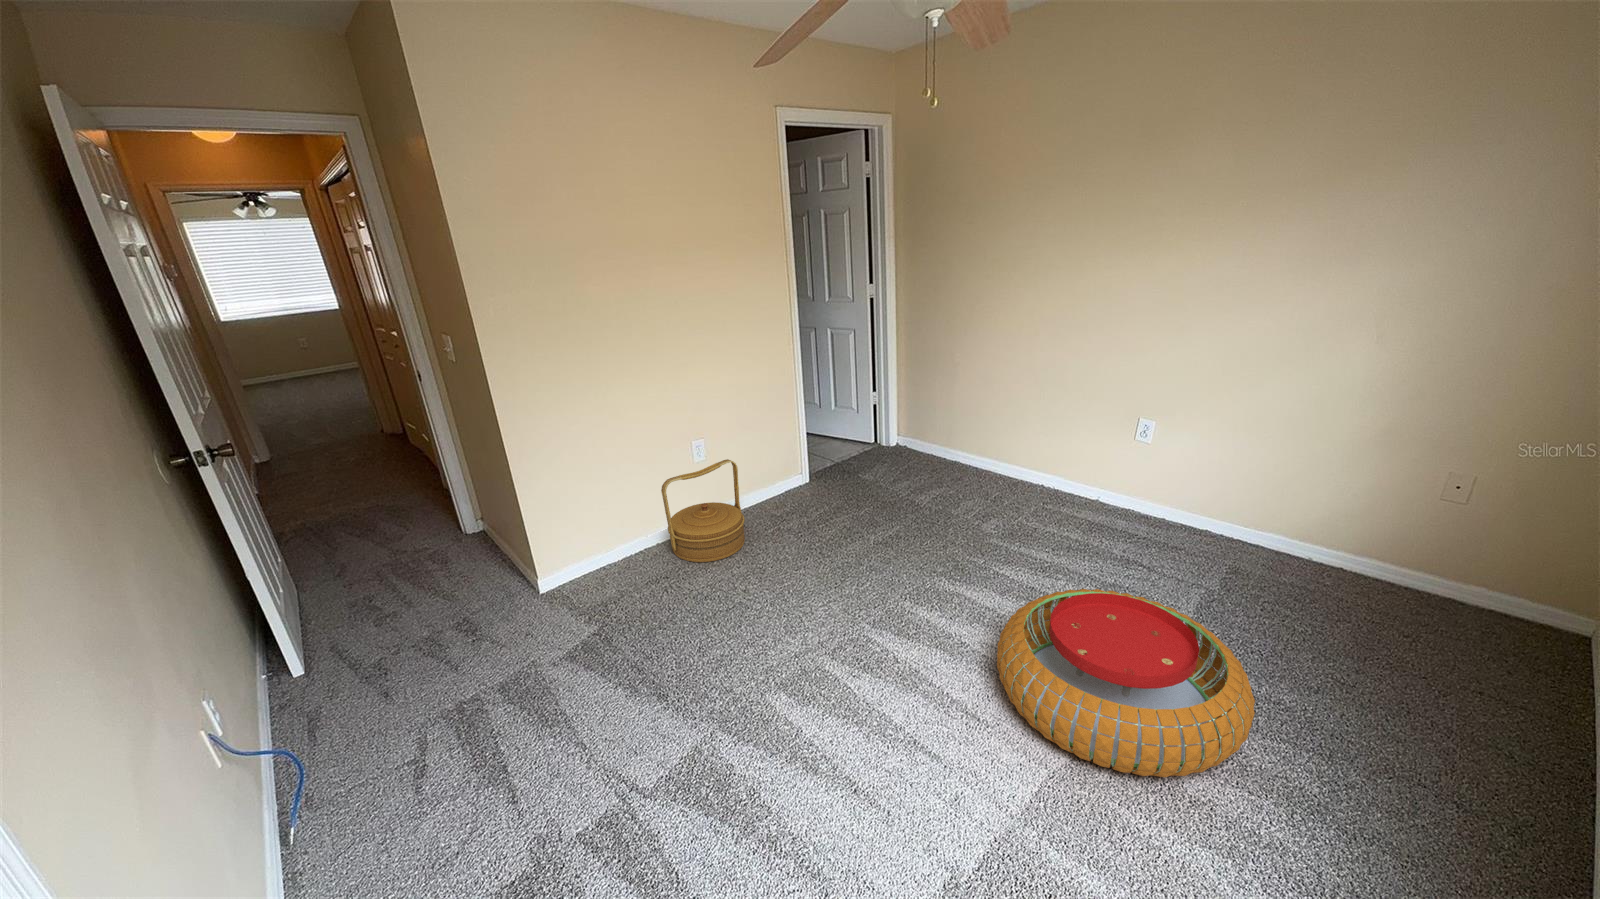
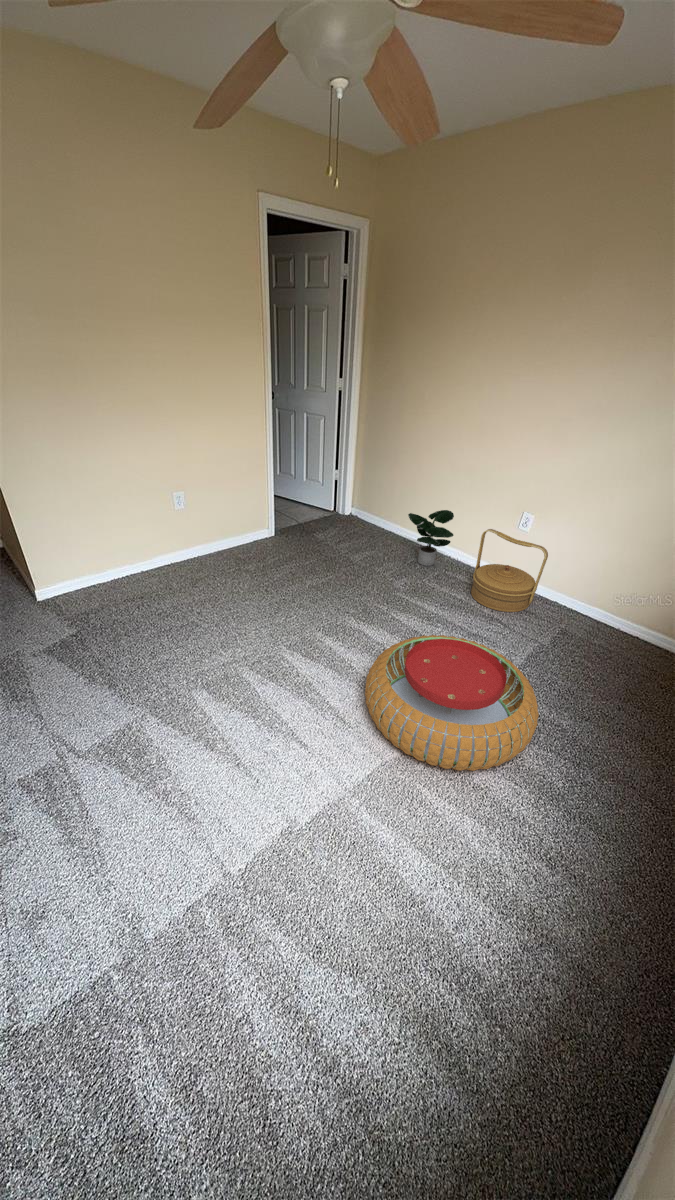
potted plant: none [984,428,1048,501] -> present [408,510,454,566]
woven basket: present [661,459,745,562] -> present [471,529,548,612]

